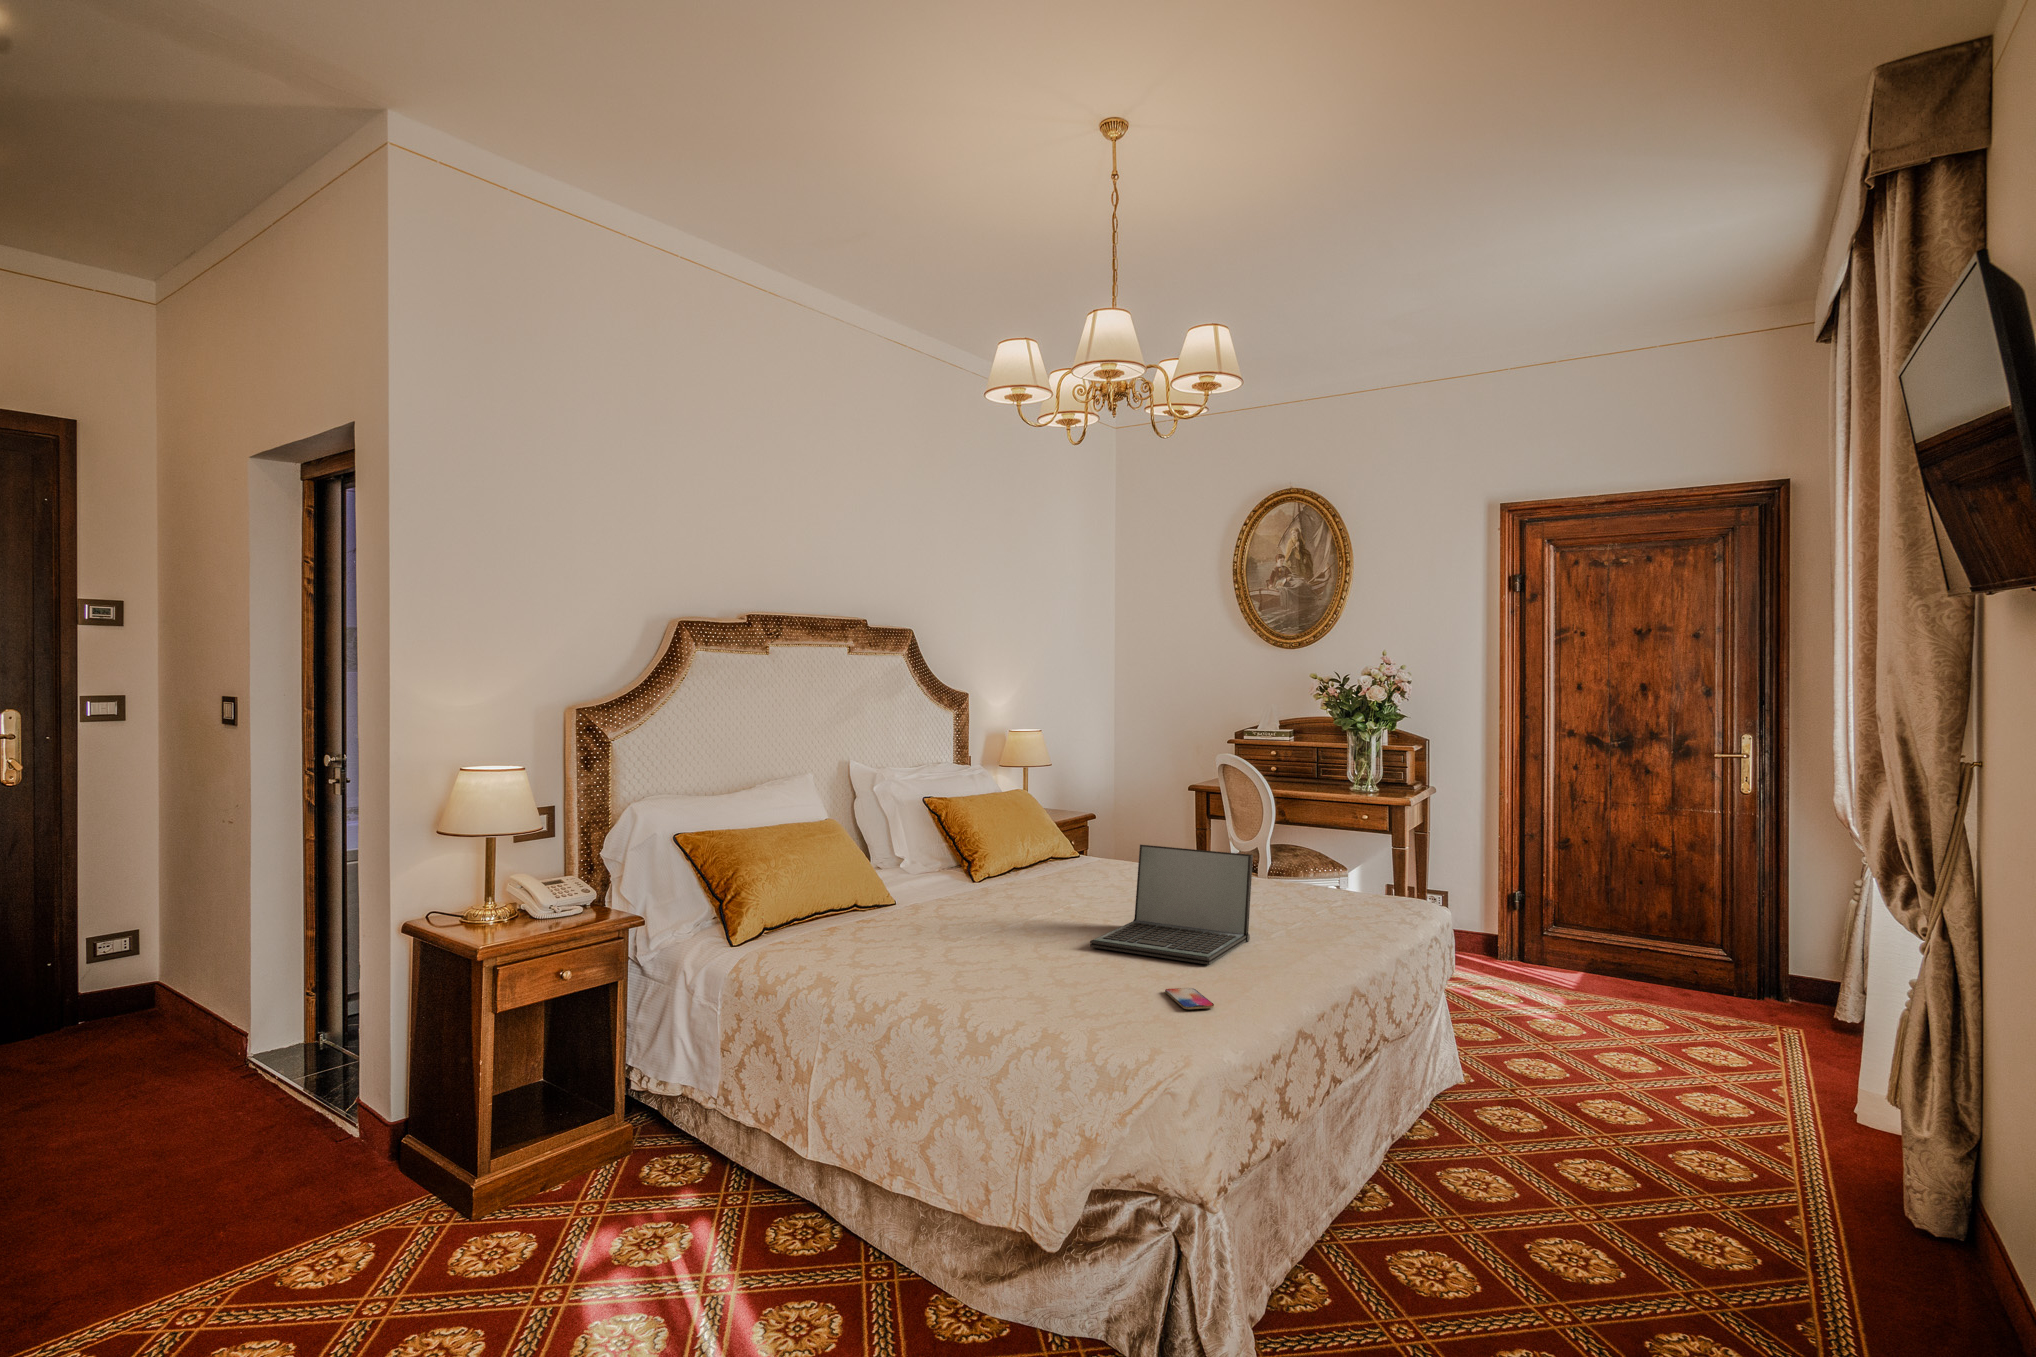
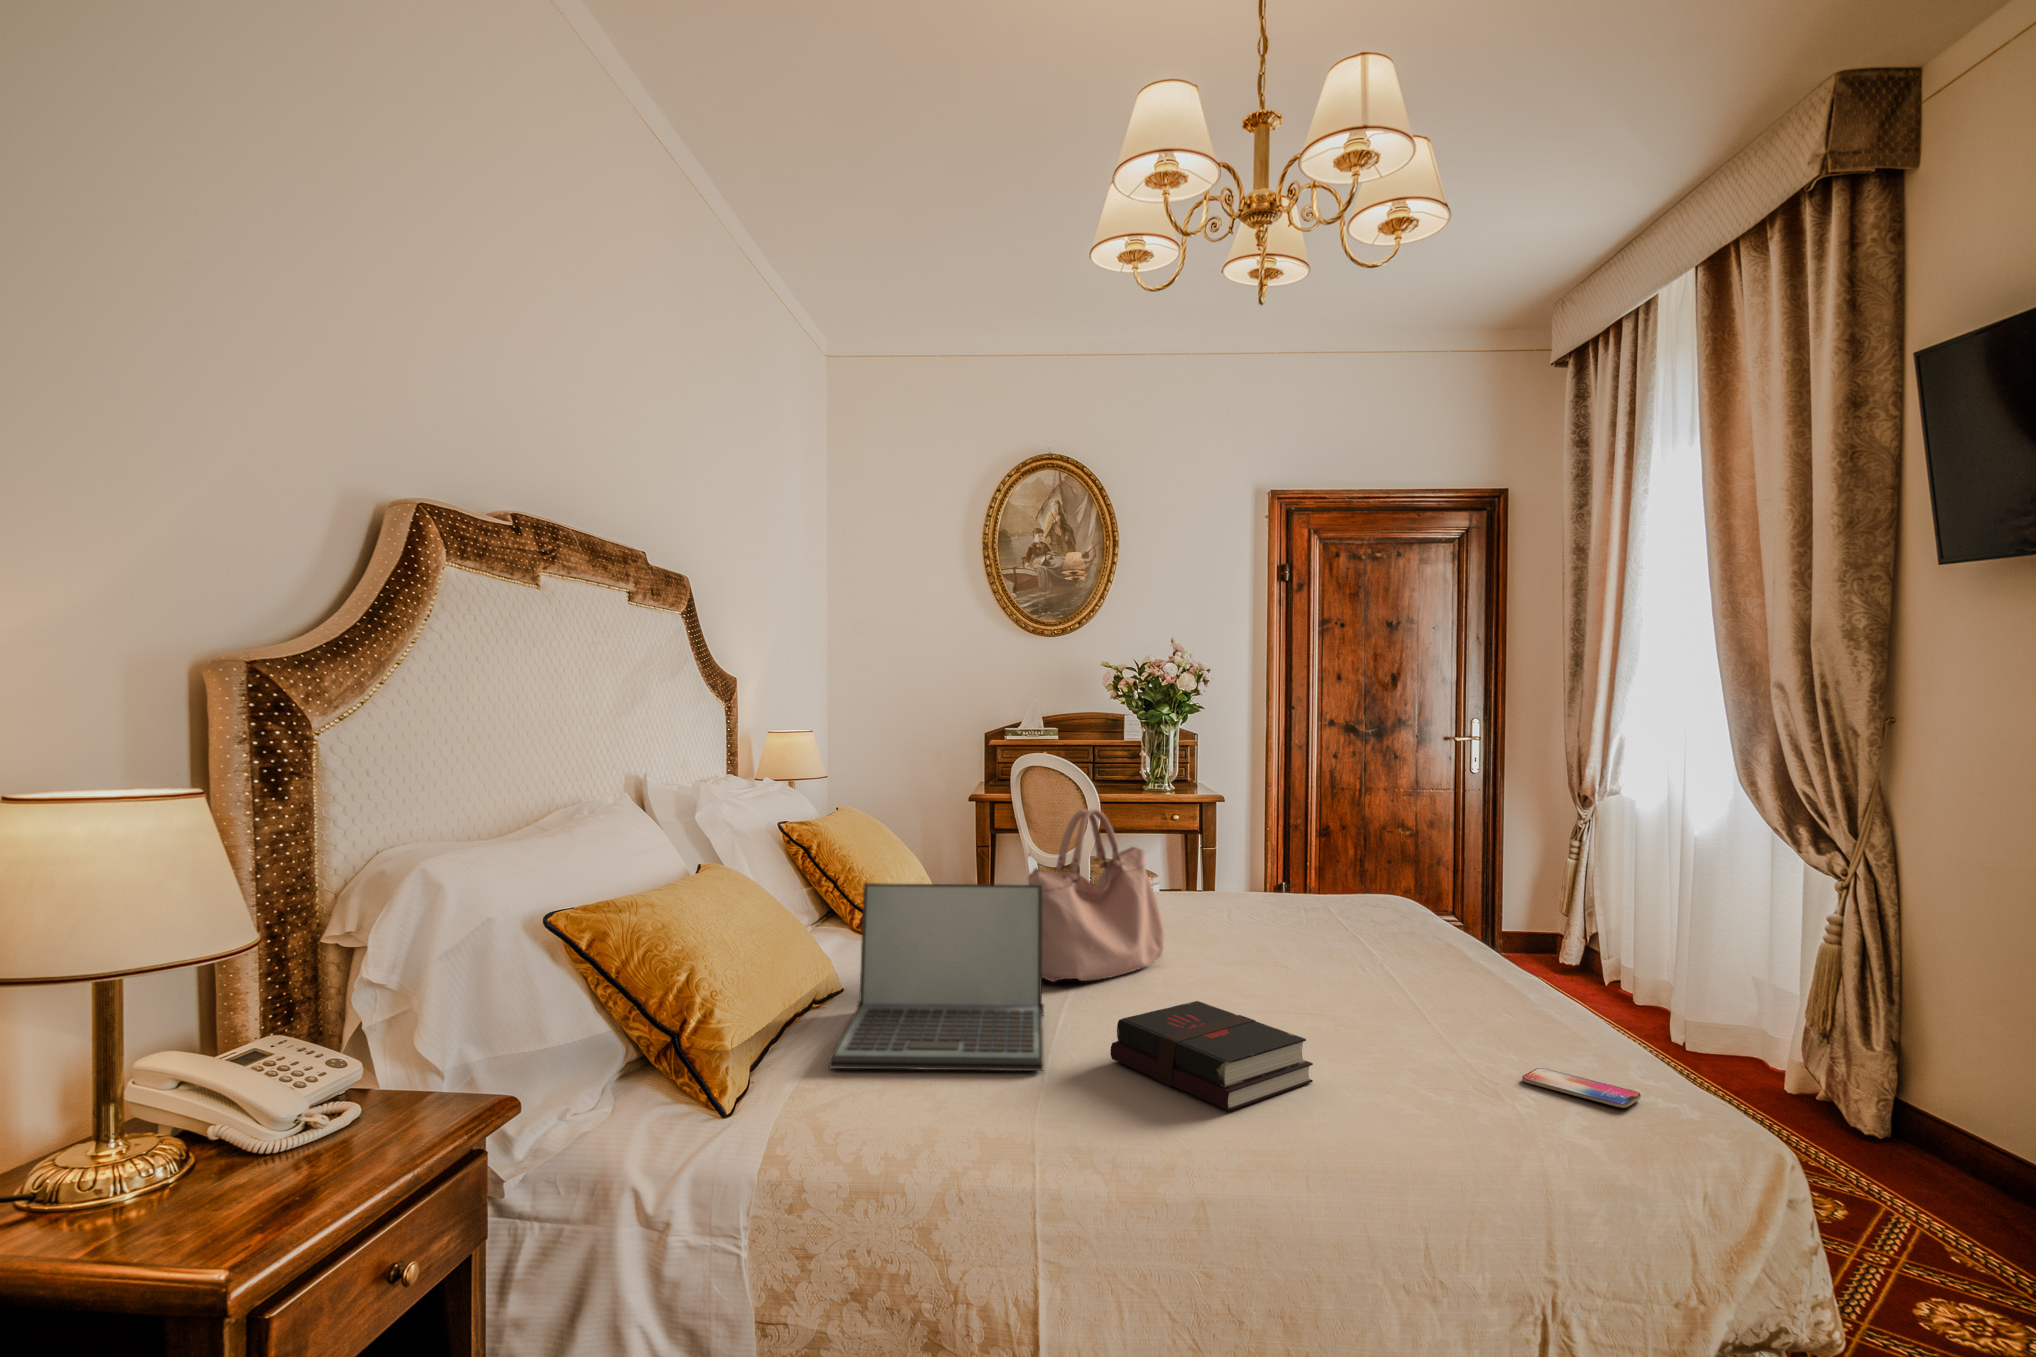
handbag: none [1001,800,1120,915] -> present [1028,809,1164,982]
laptop: present [1090,845,1253,965] -> present [829,883,1044,1071]
hardback book: none [958,923,1043,975] -> present [1110,1001,1313,1111]

